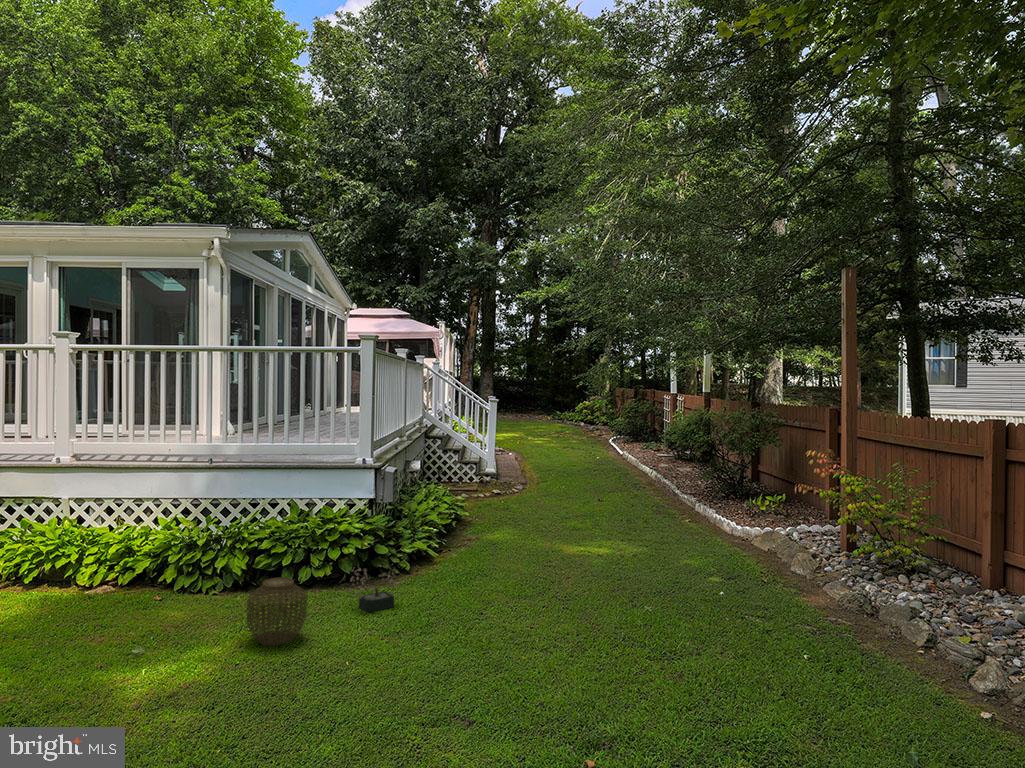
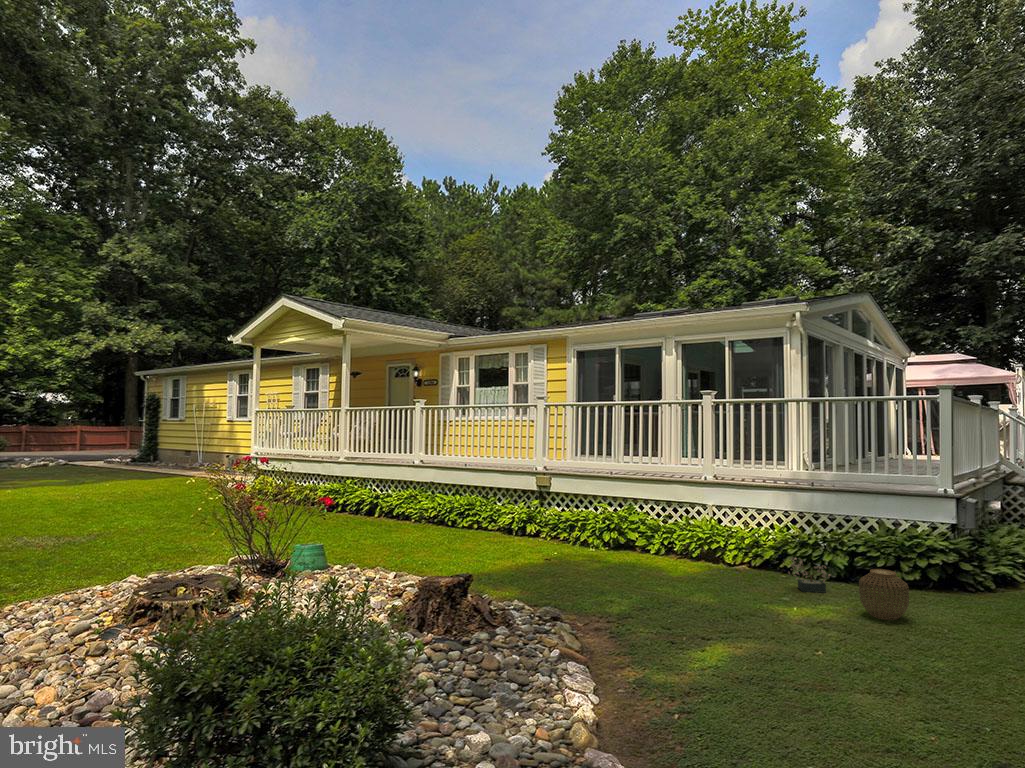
decorative plant: present [349,568,399,613] -> present [789,558,830,593]

